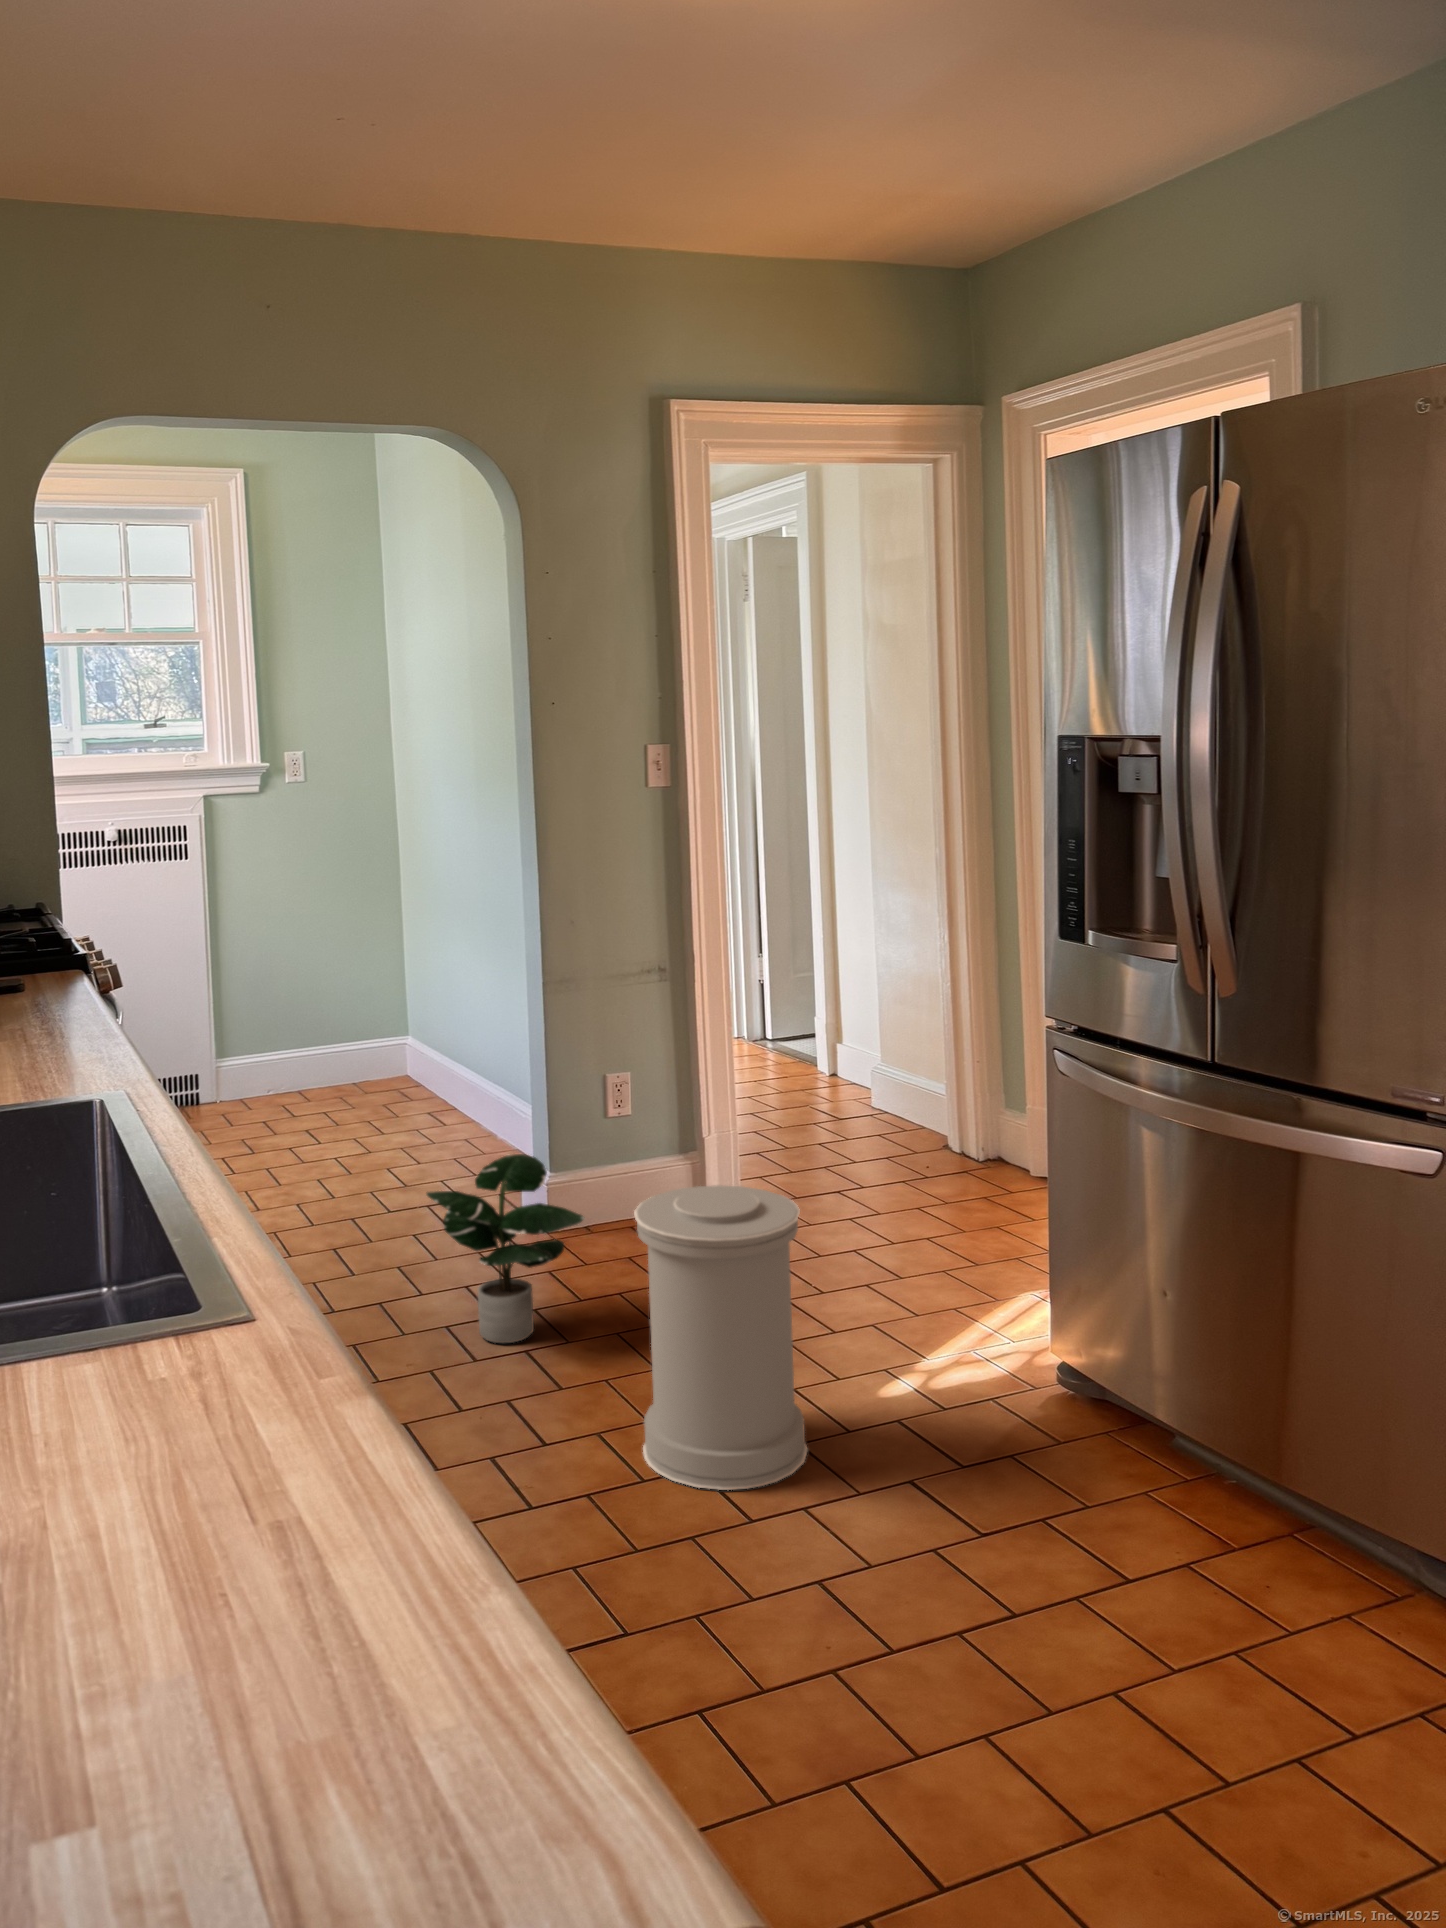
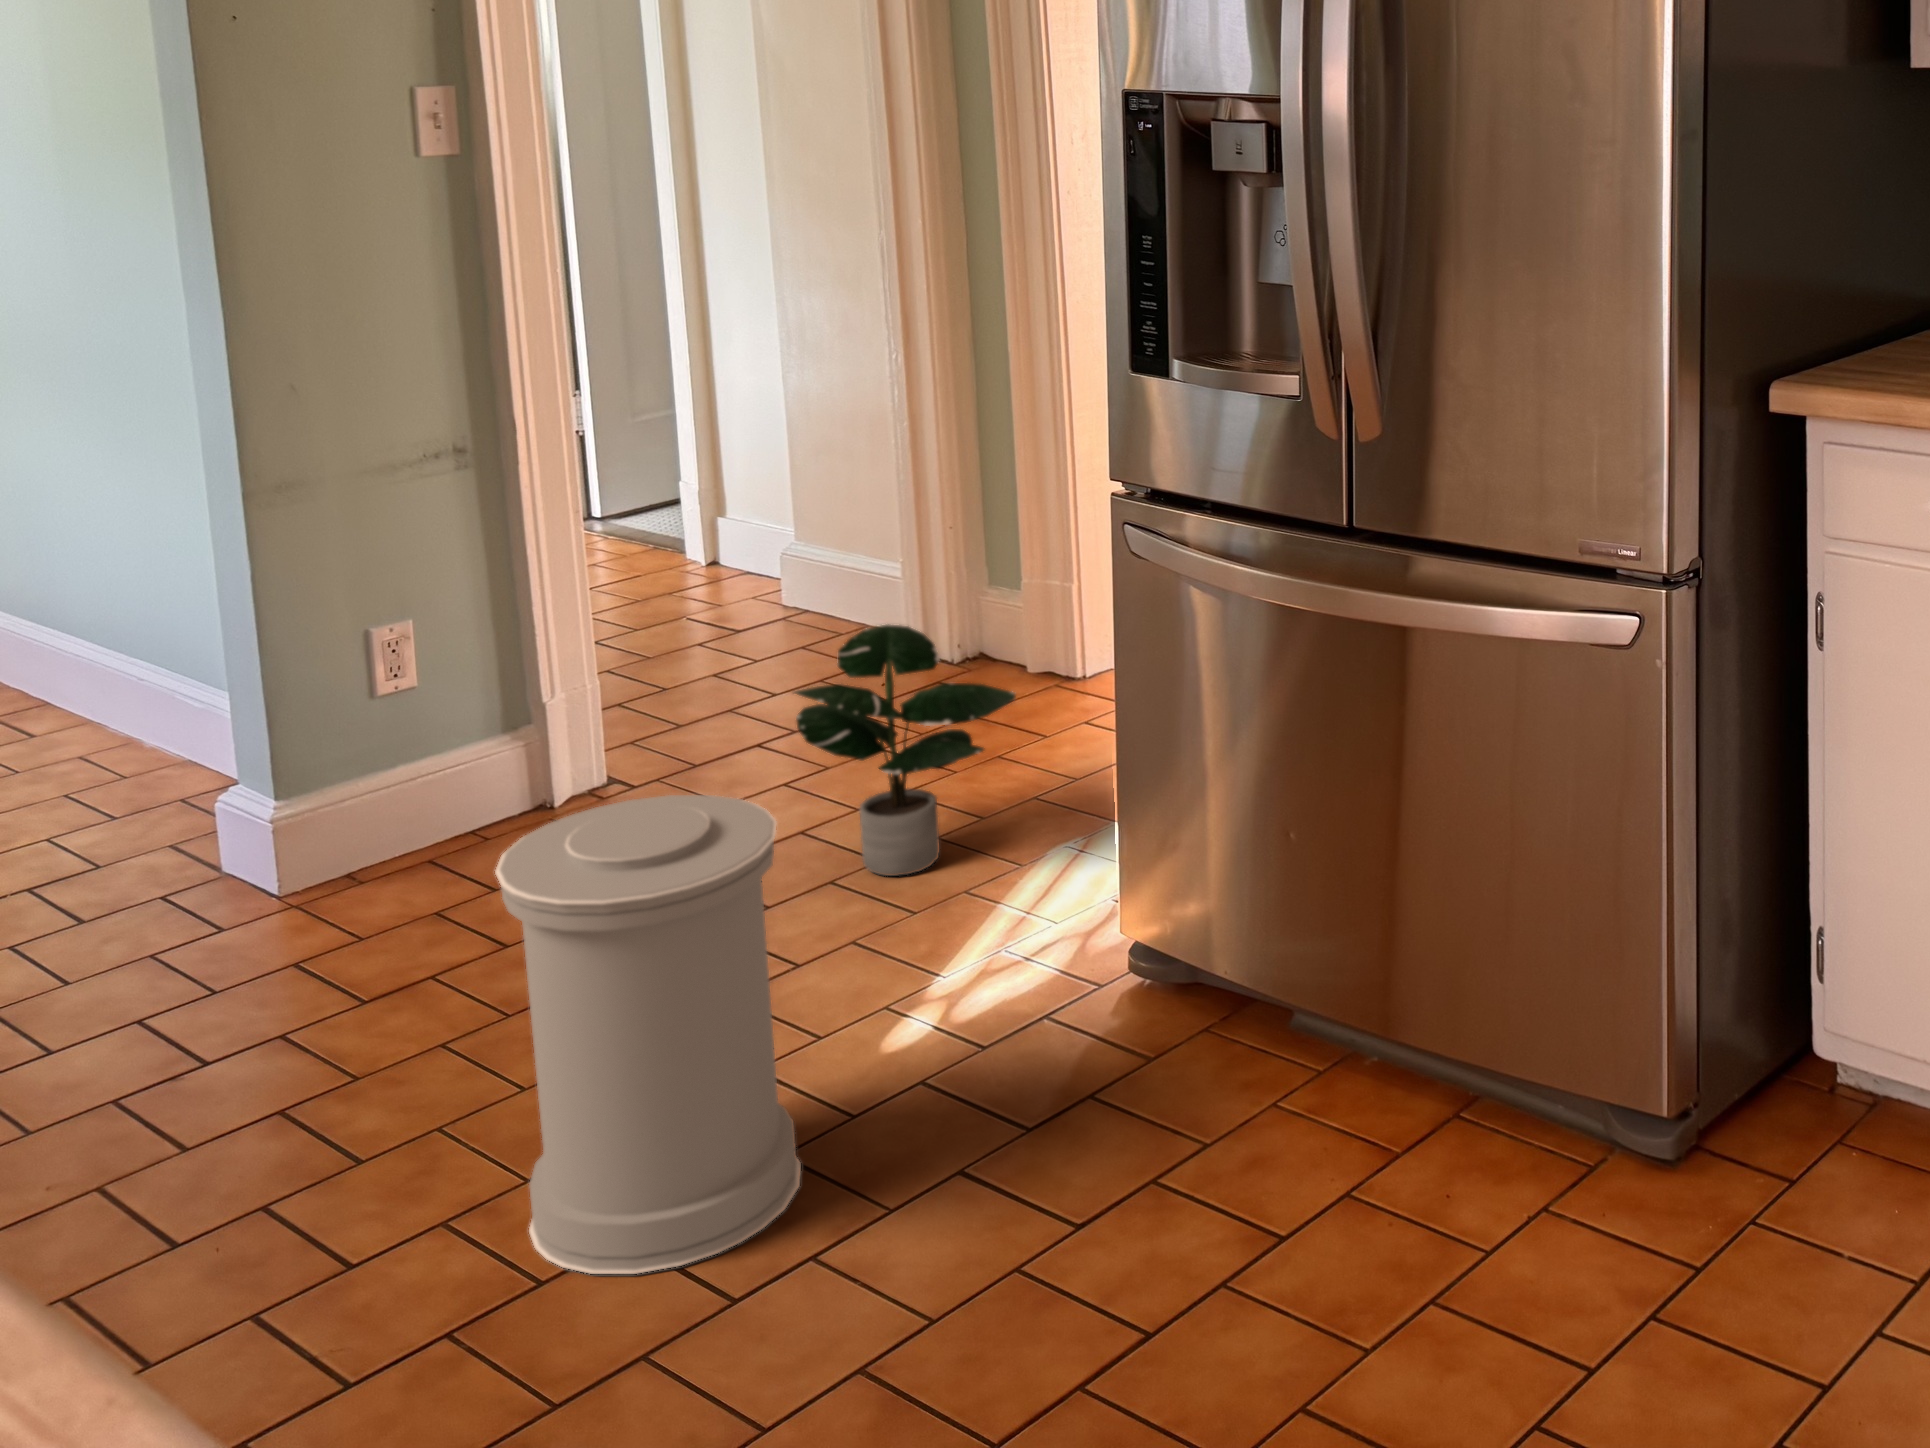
potted plant: present [427,1154,585,1343] -> present [795,624,1016,876]

